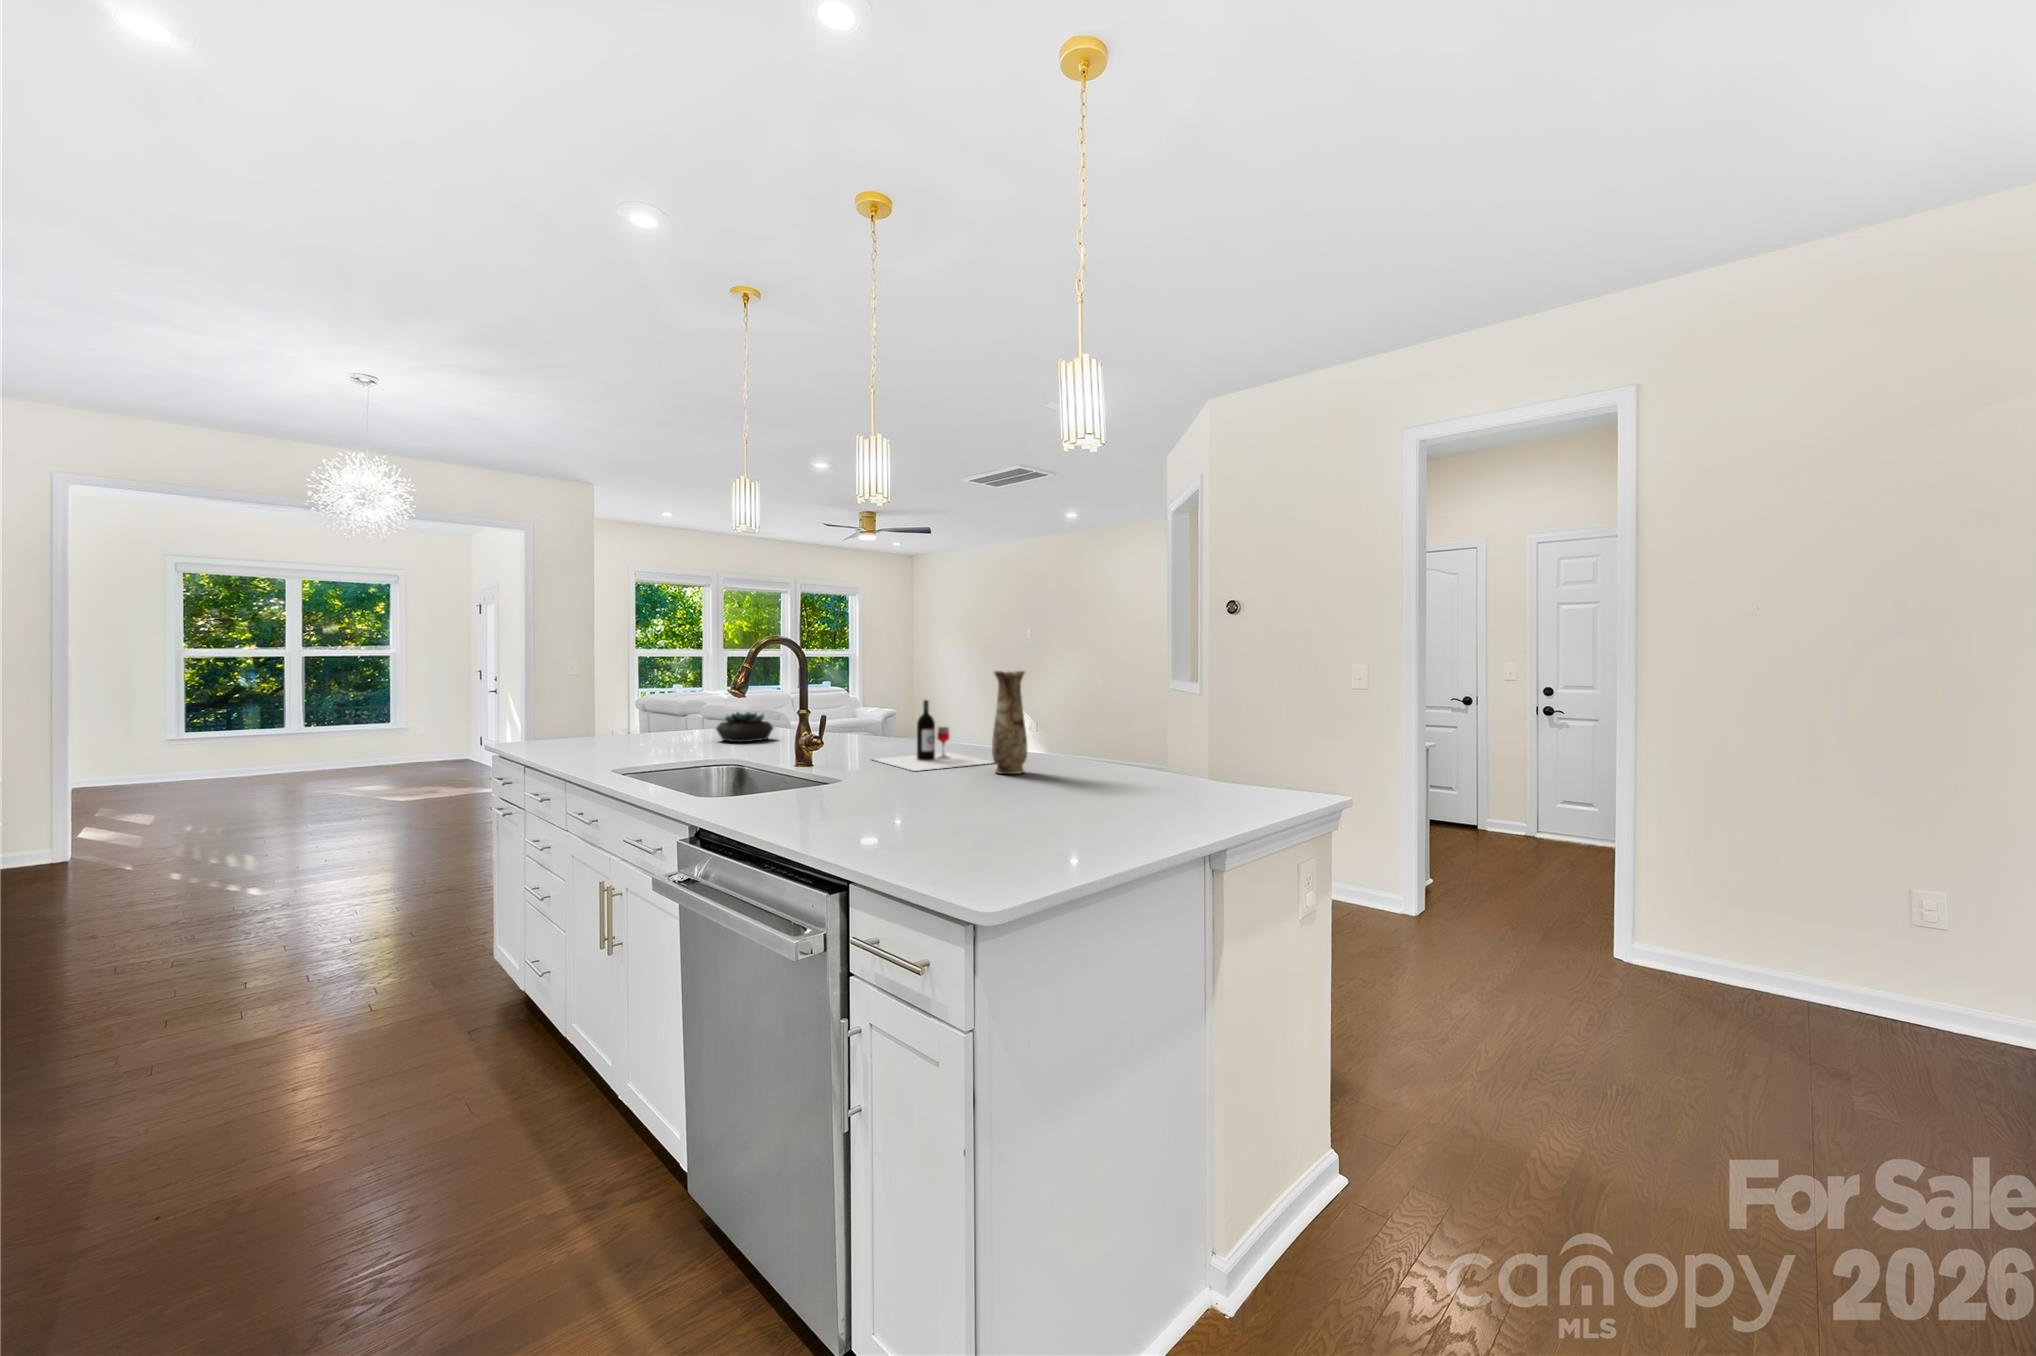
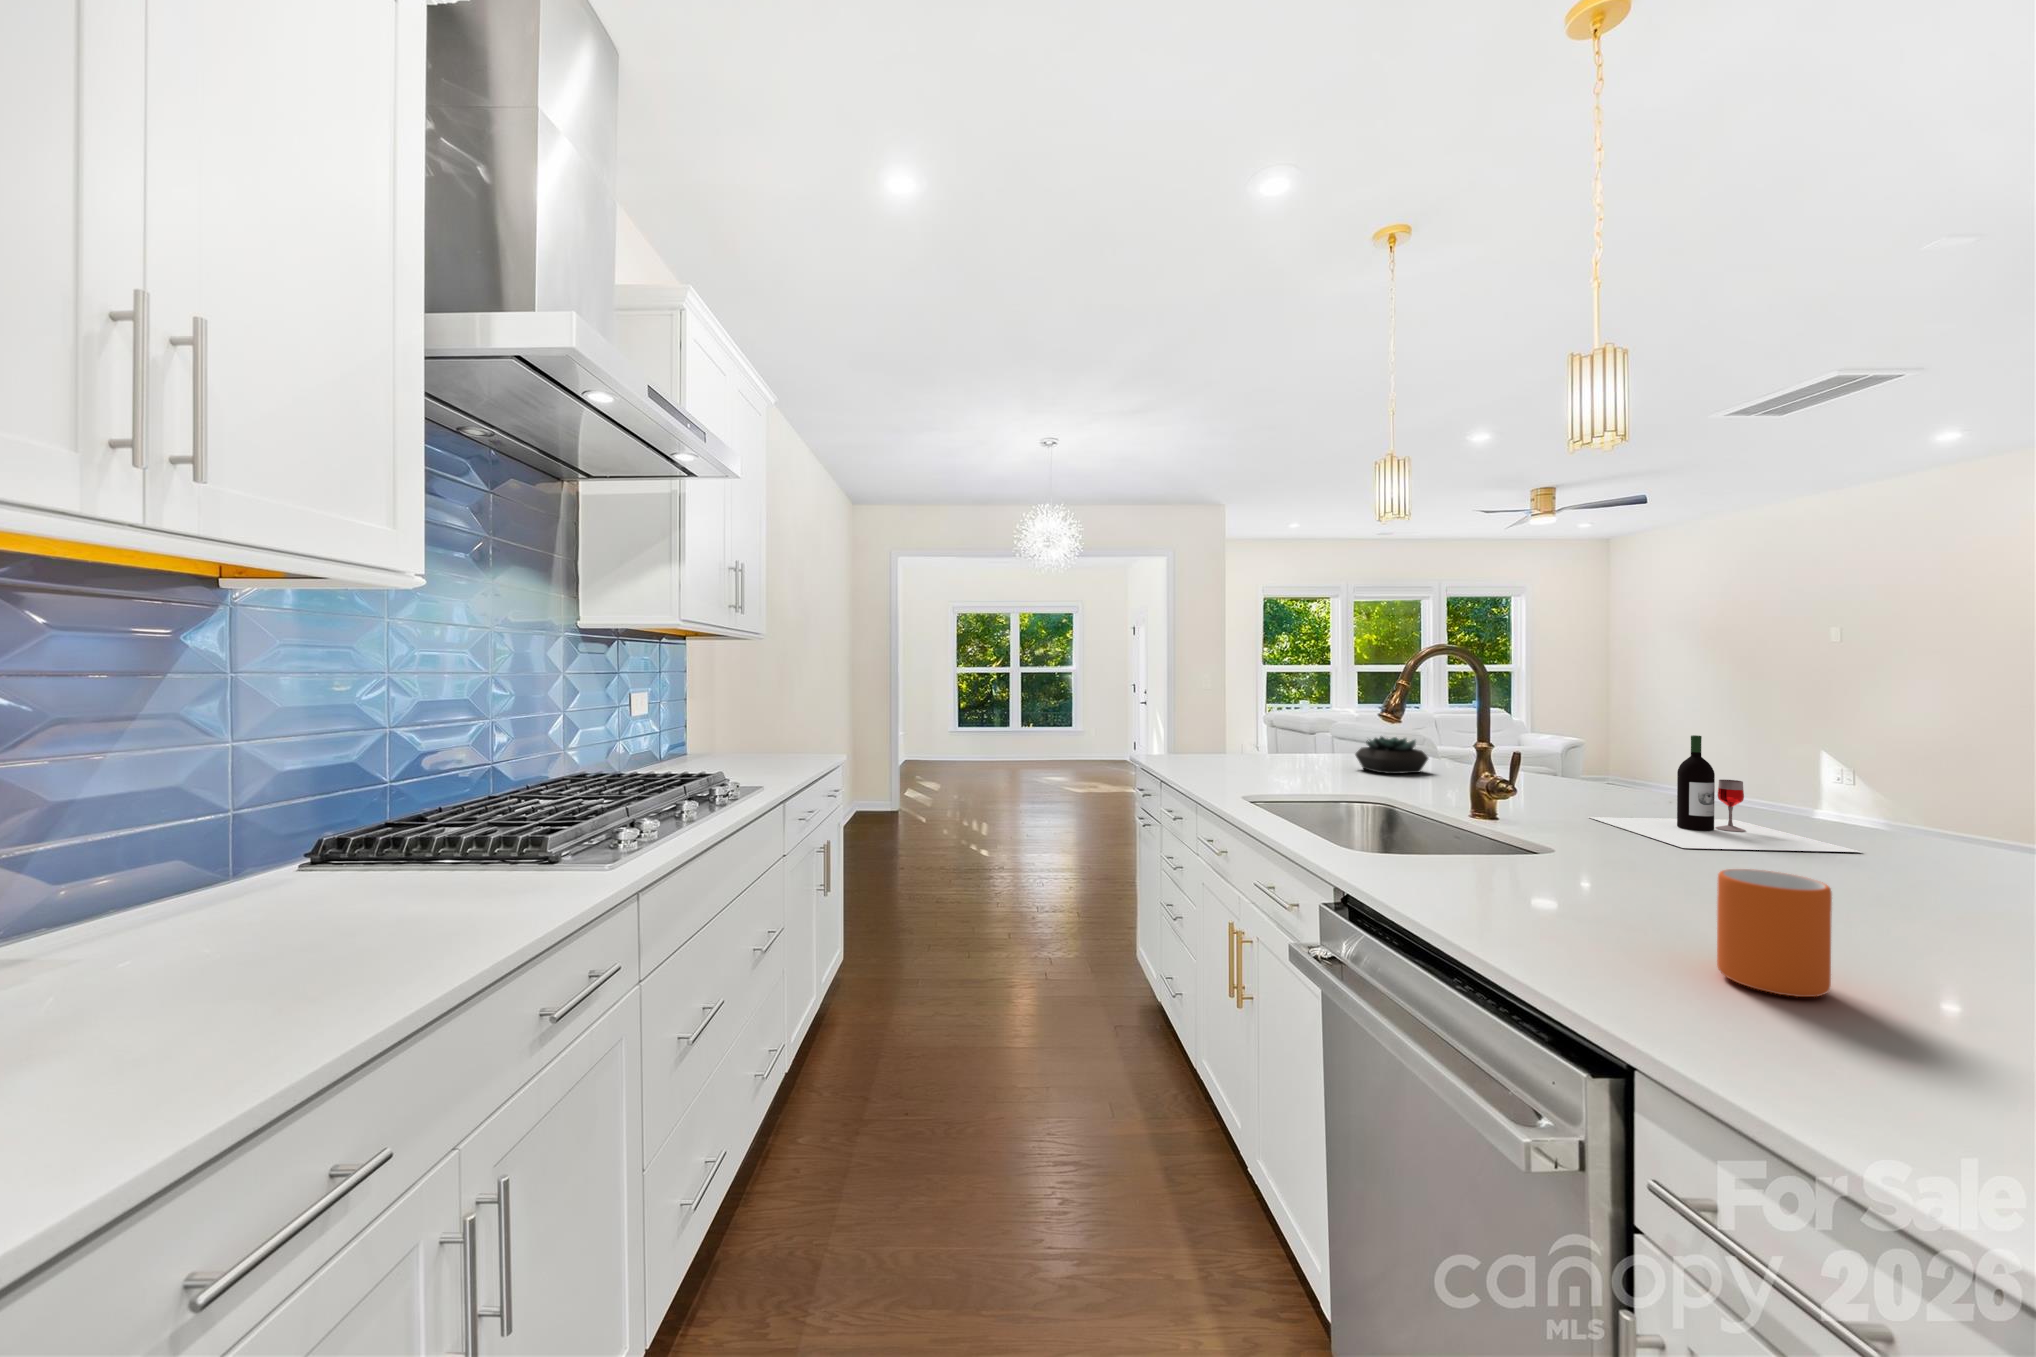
vase: present [992,671,1027,774] -> none [1866,692,1962,883]
mug: none [898,770,942,833] -> present [1717,869,1832,997]

